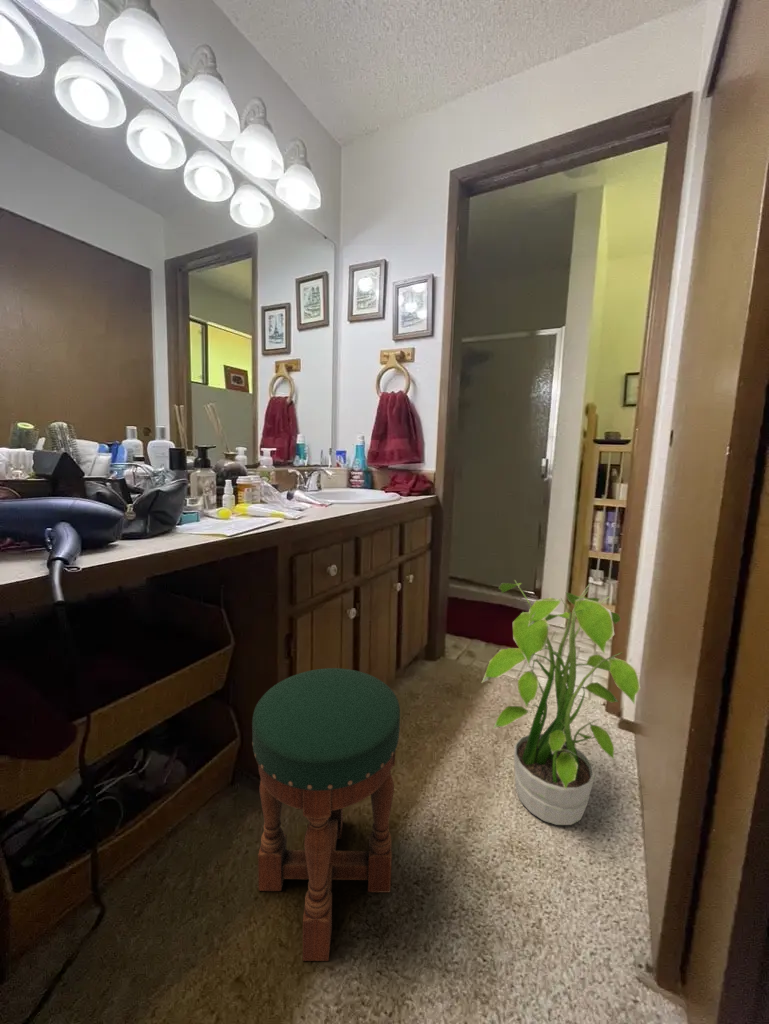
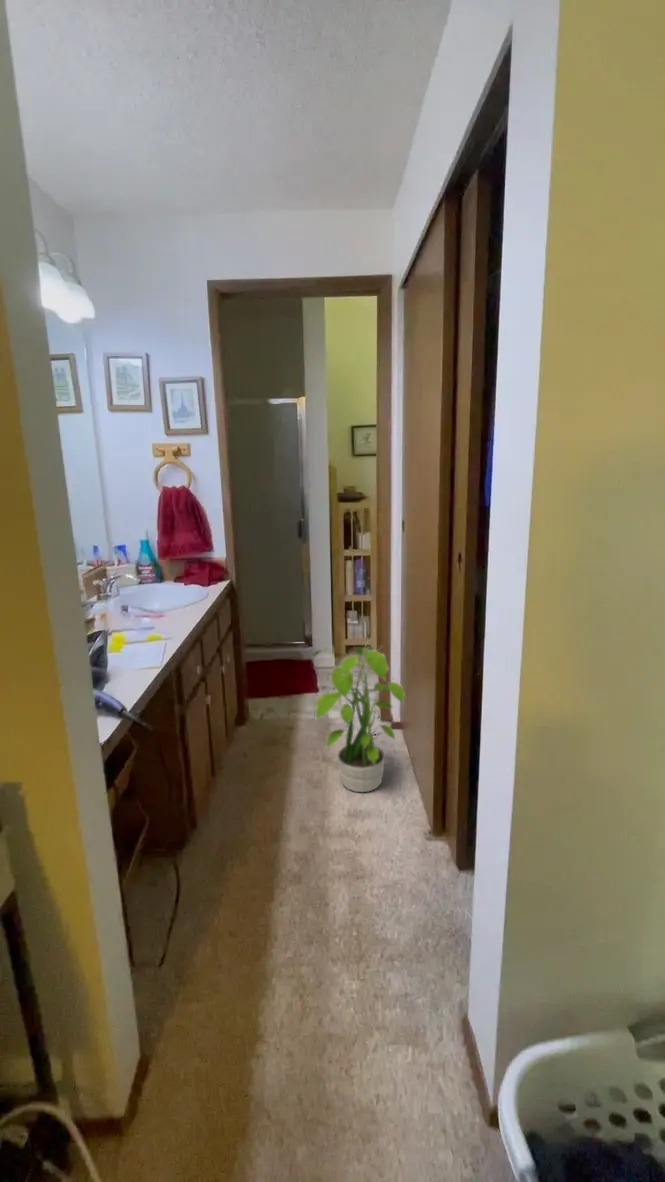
stool: present [252,668,400,961] -> none [199,736,294,901]

